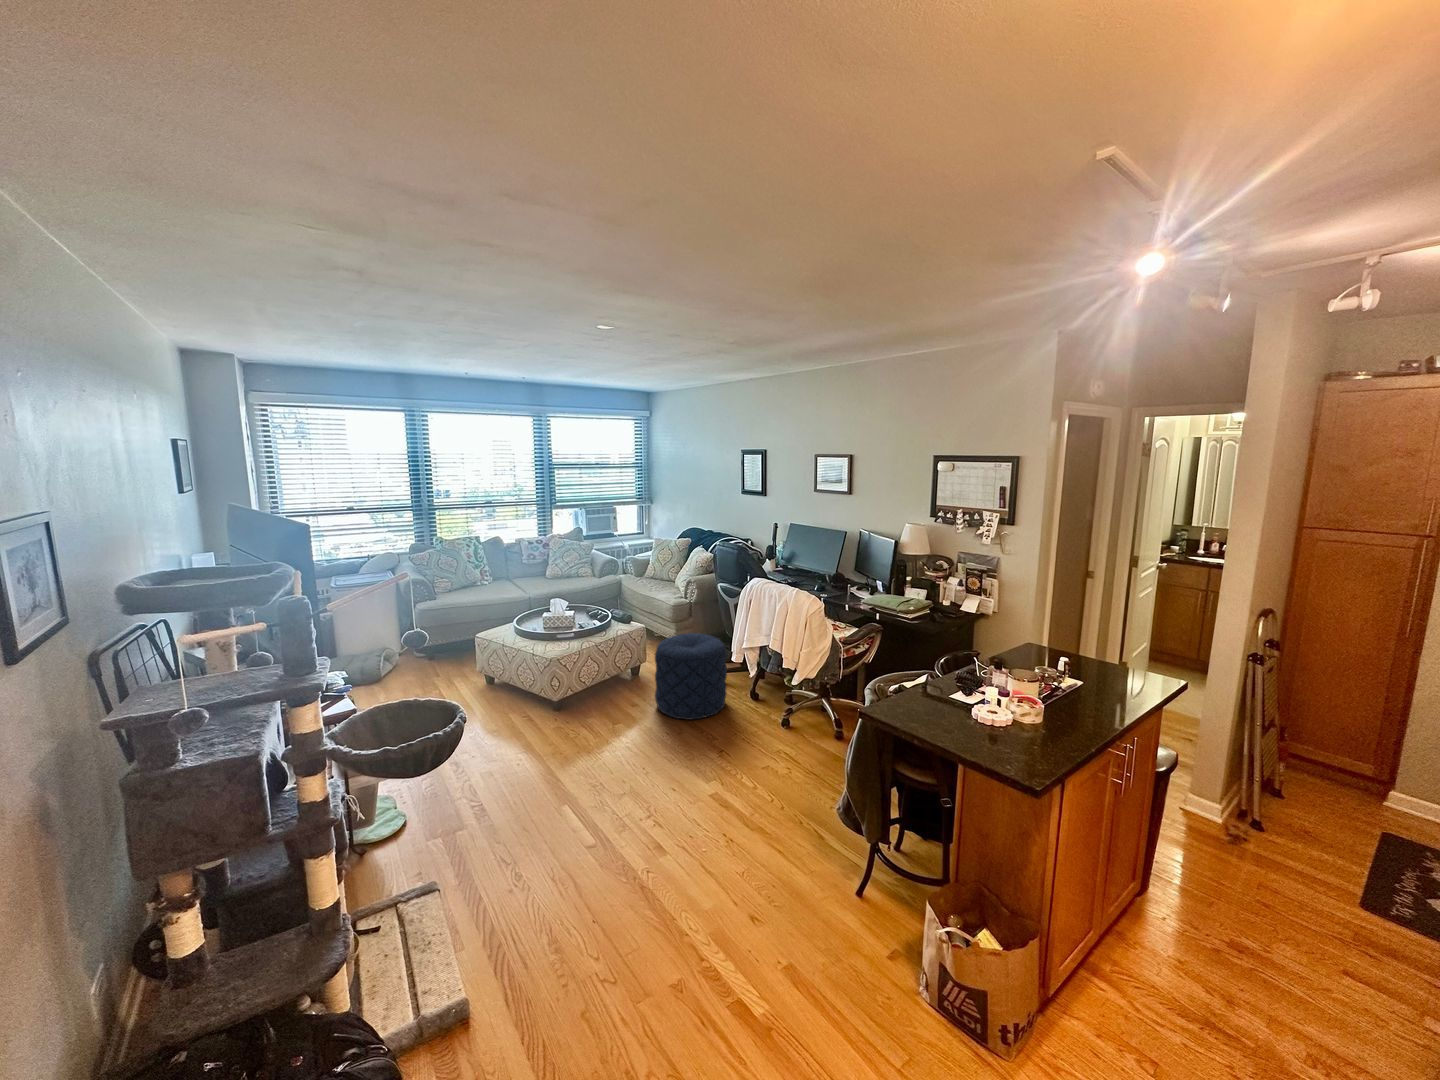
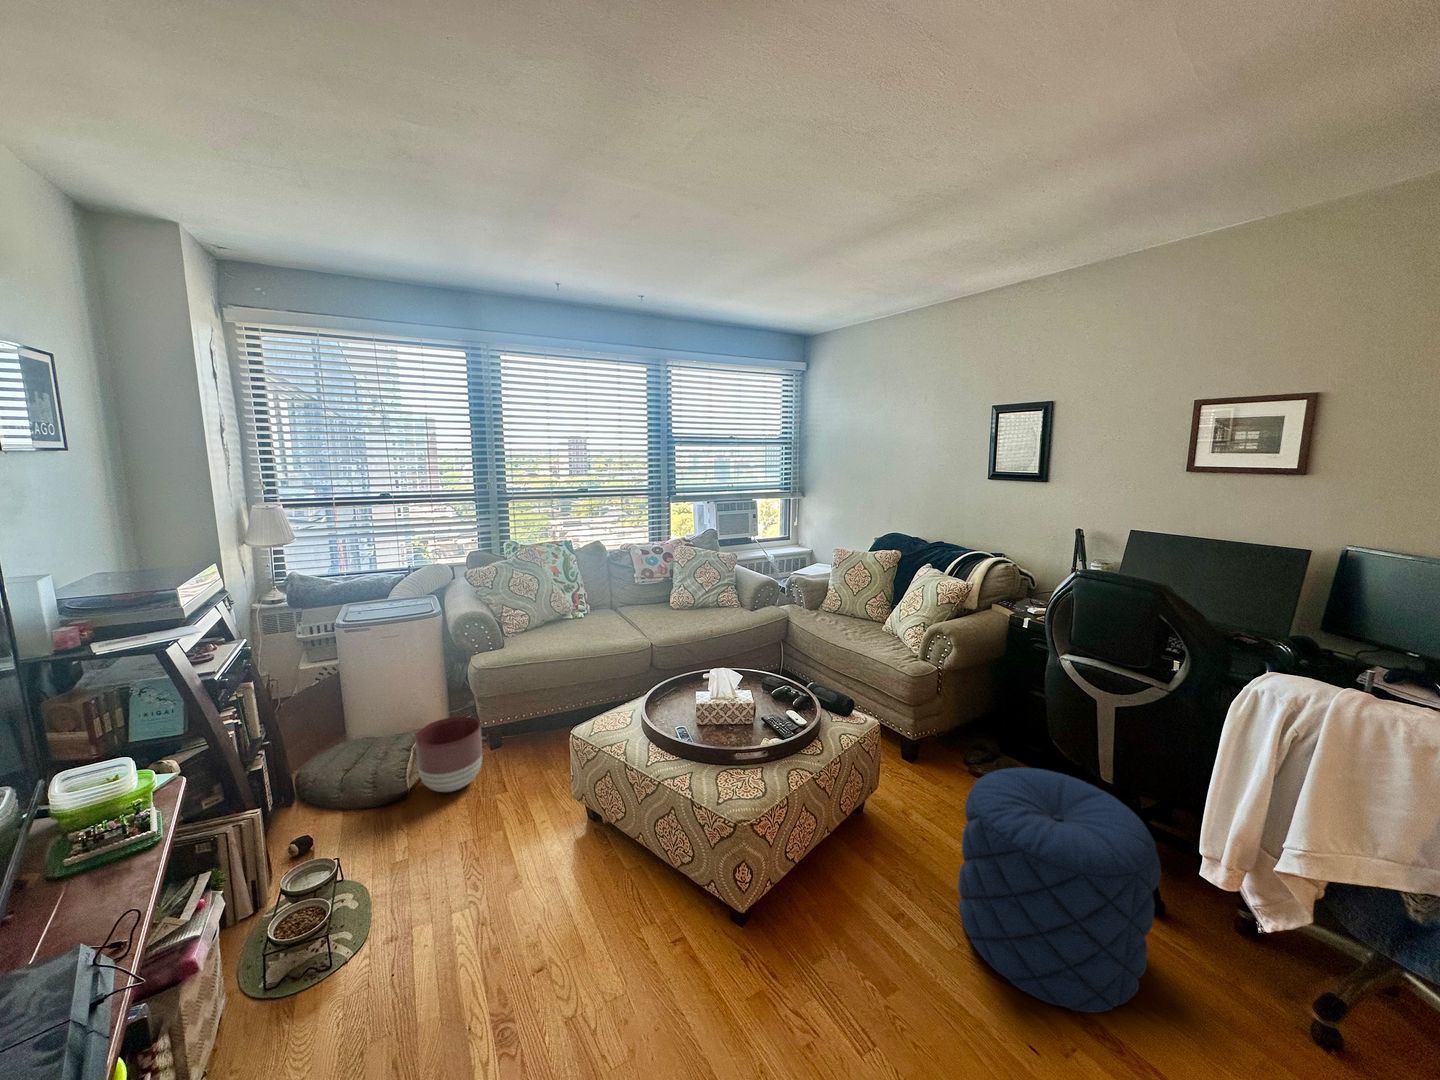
planter: none [384,637,424,677] -> present [415,716,482,792]

